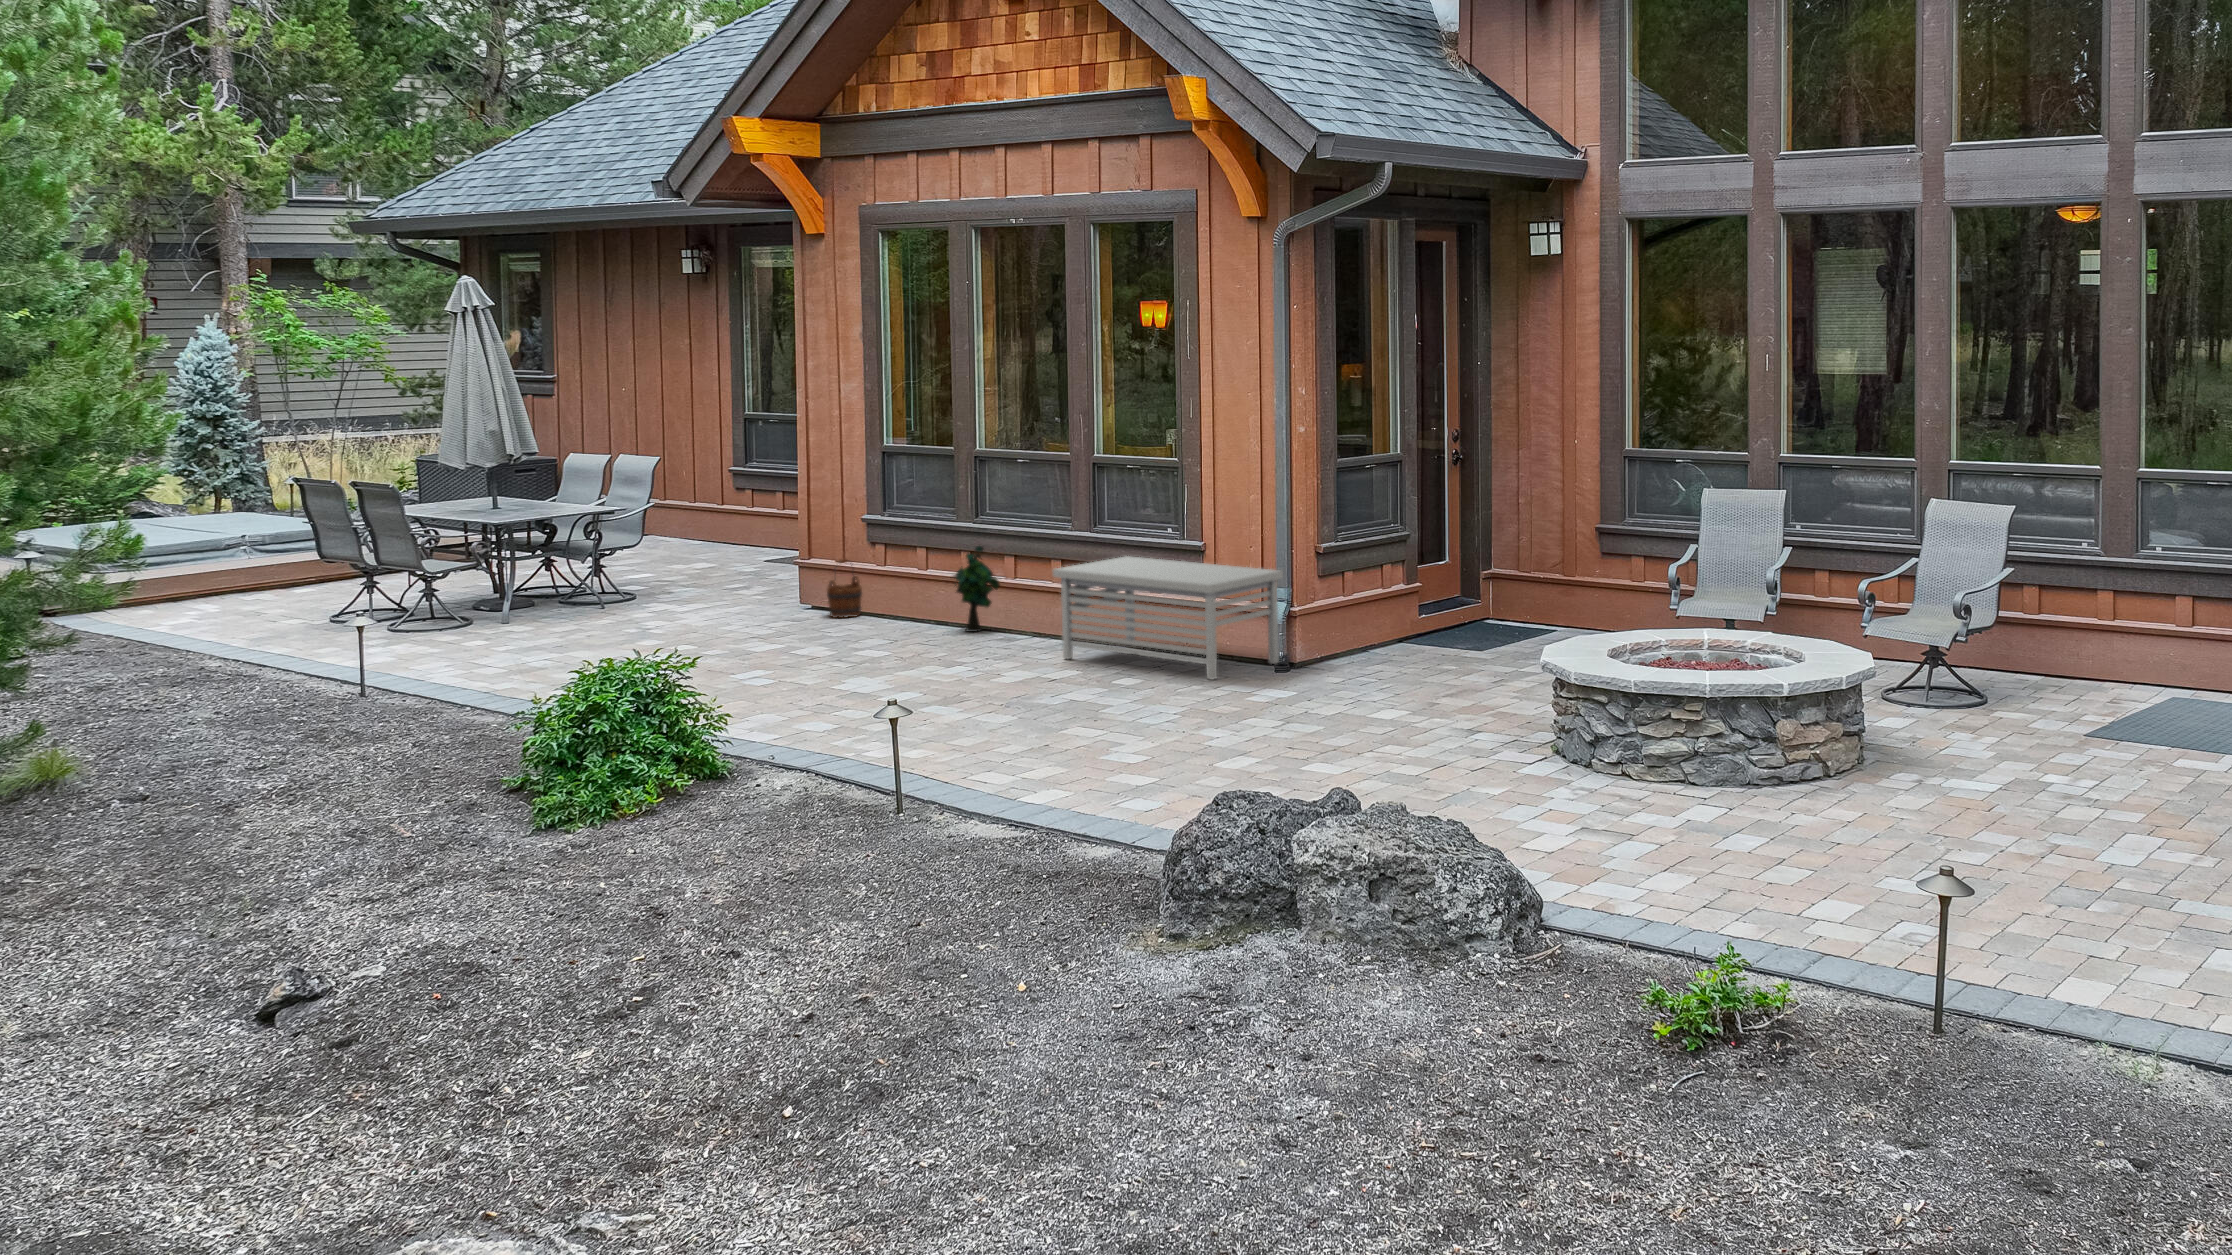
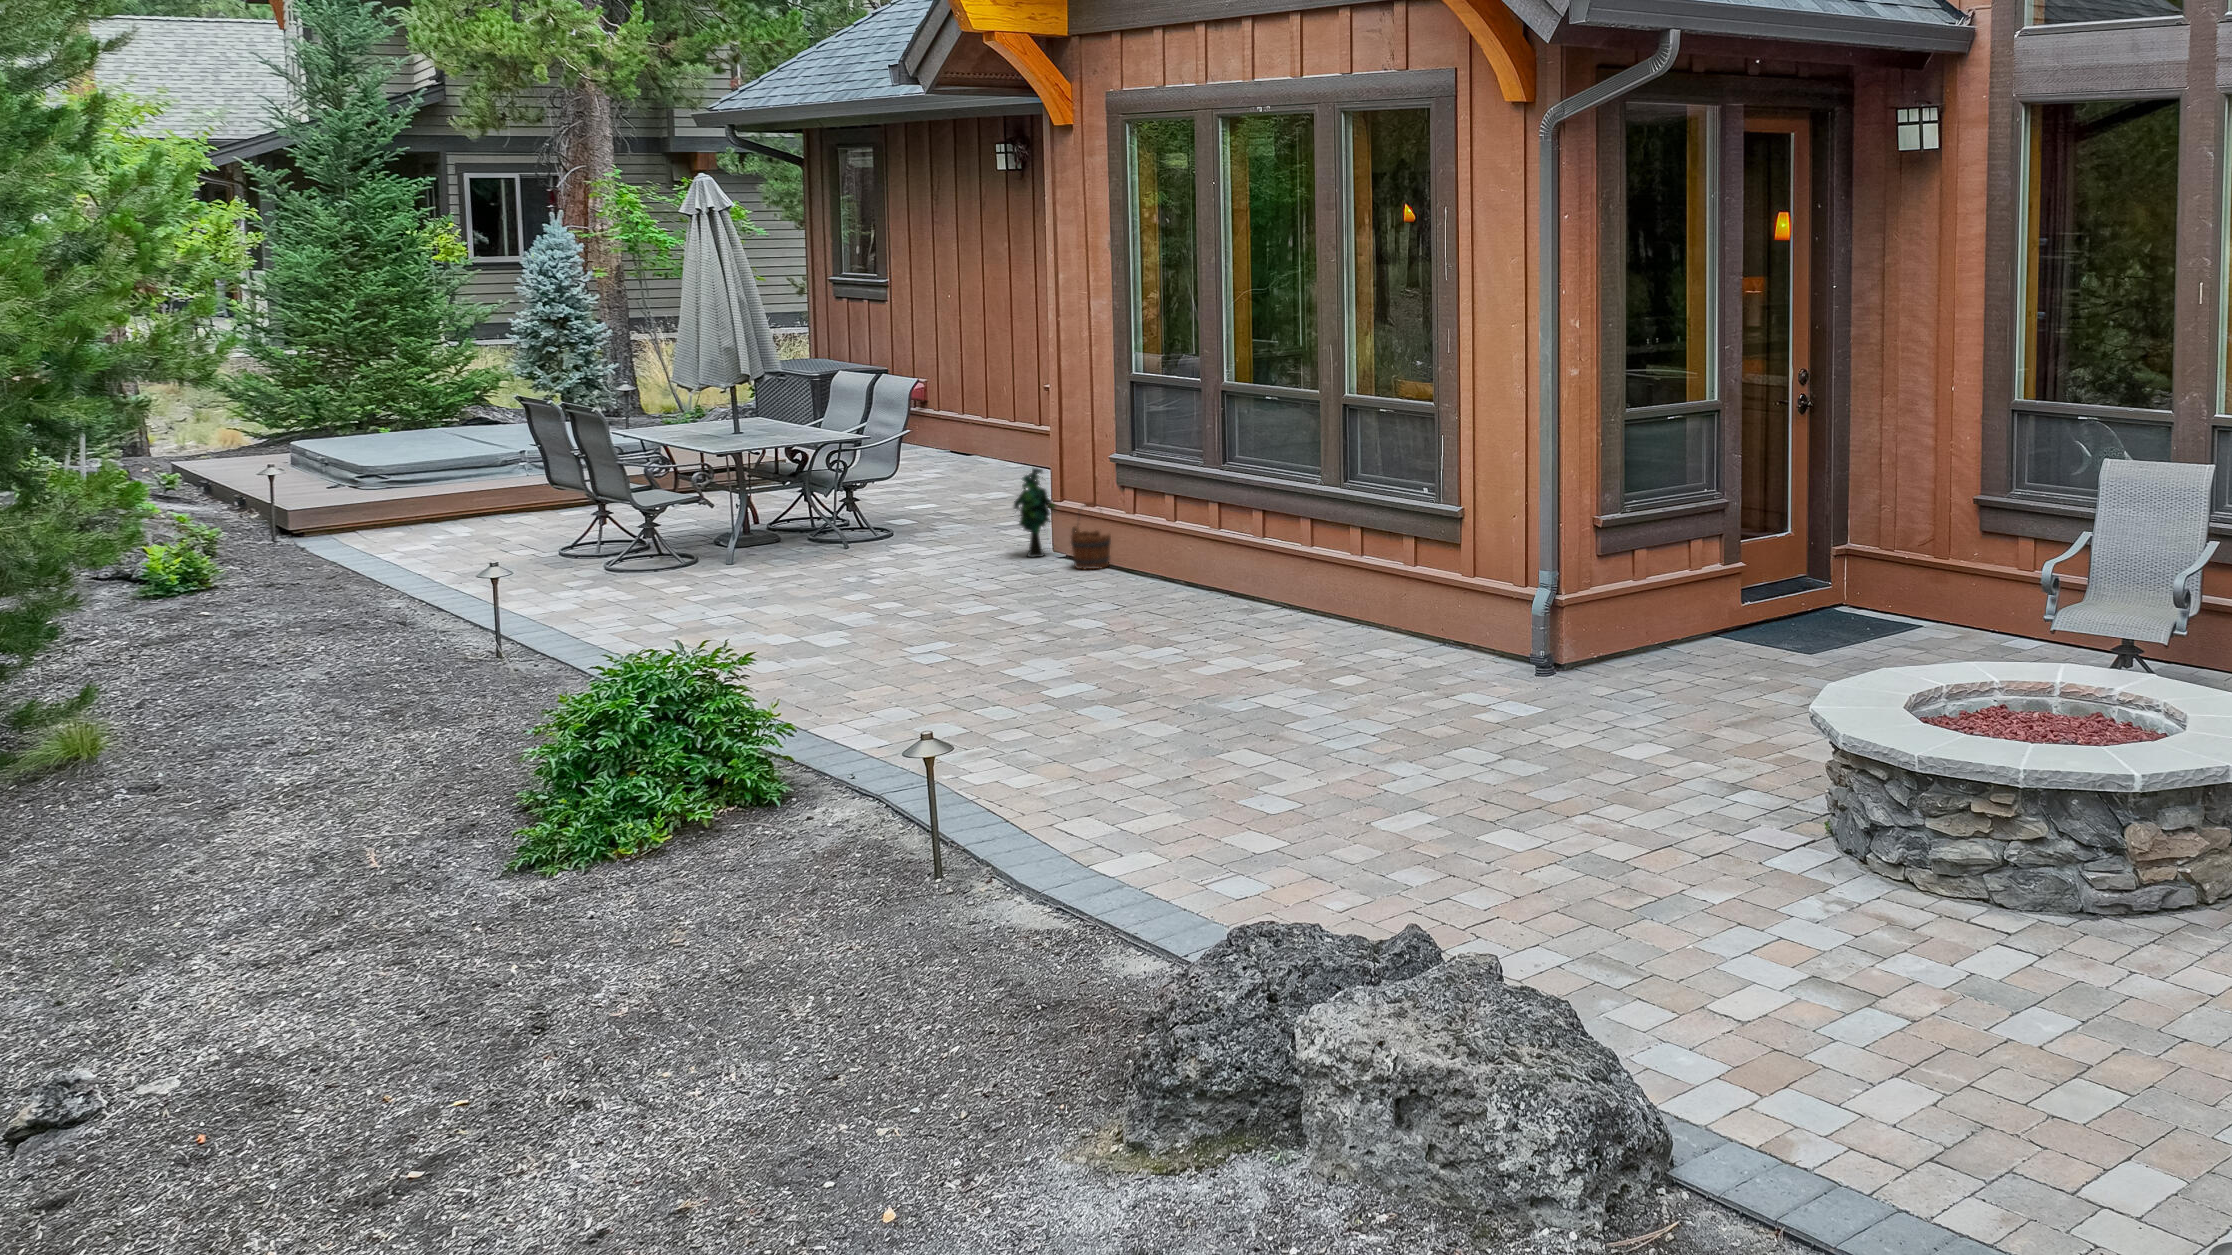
decorative plant: present [953,546,1000,632] -> present [1014,468,1055,557]
storage bench: present [1052,556,1283,679] -> none [1280,517,1550,682]

